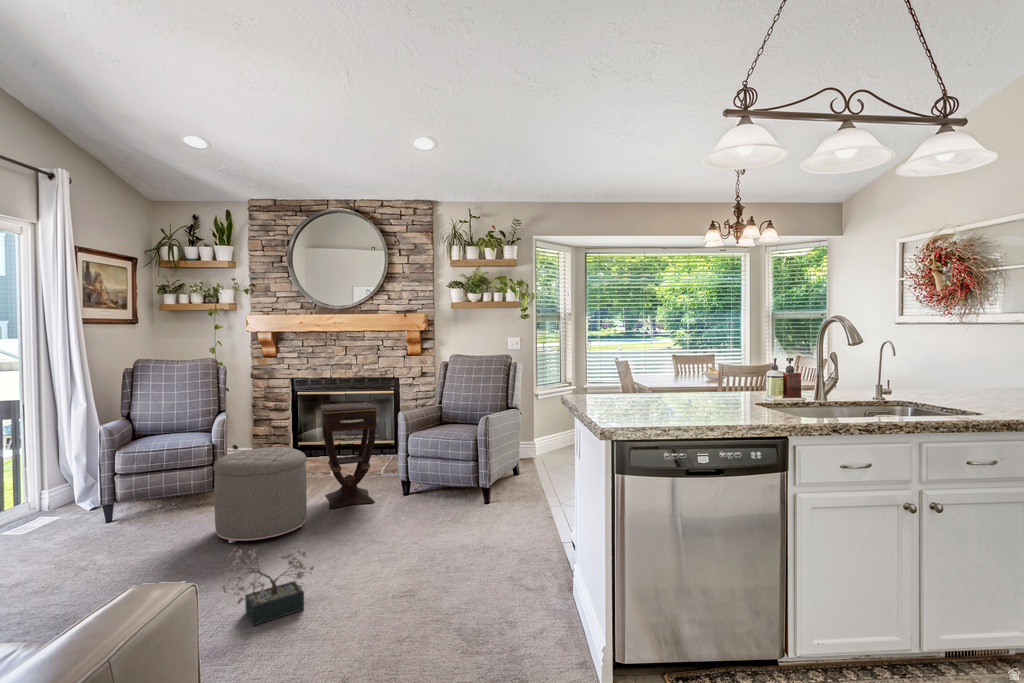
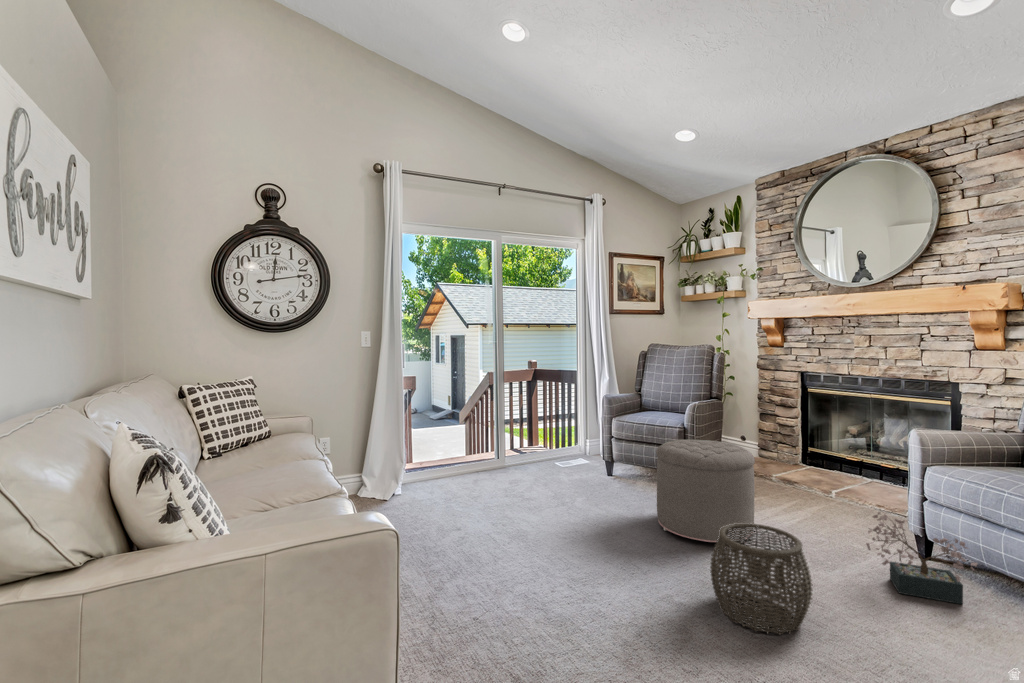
side table: present [321,402,377,508] -> none [789,404,872,549]
woven basket: none [316,497,388,574] -> present [710,523,813,634]
decorative plant: present [222,548,314,625] -> present [866,512,977,604]

